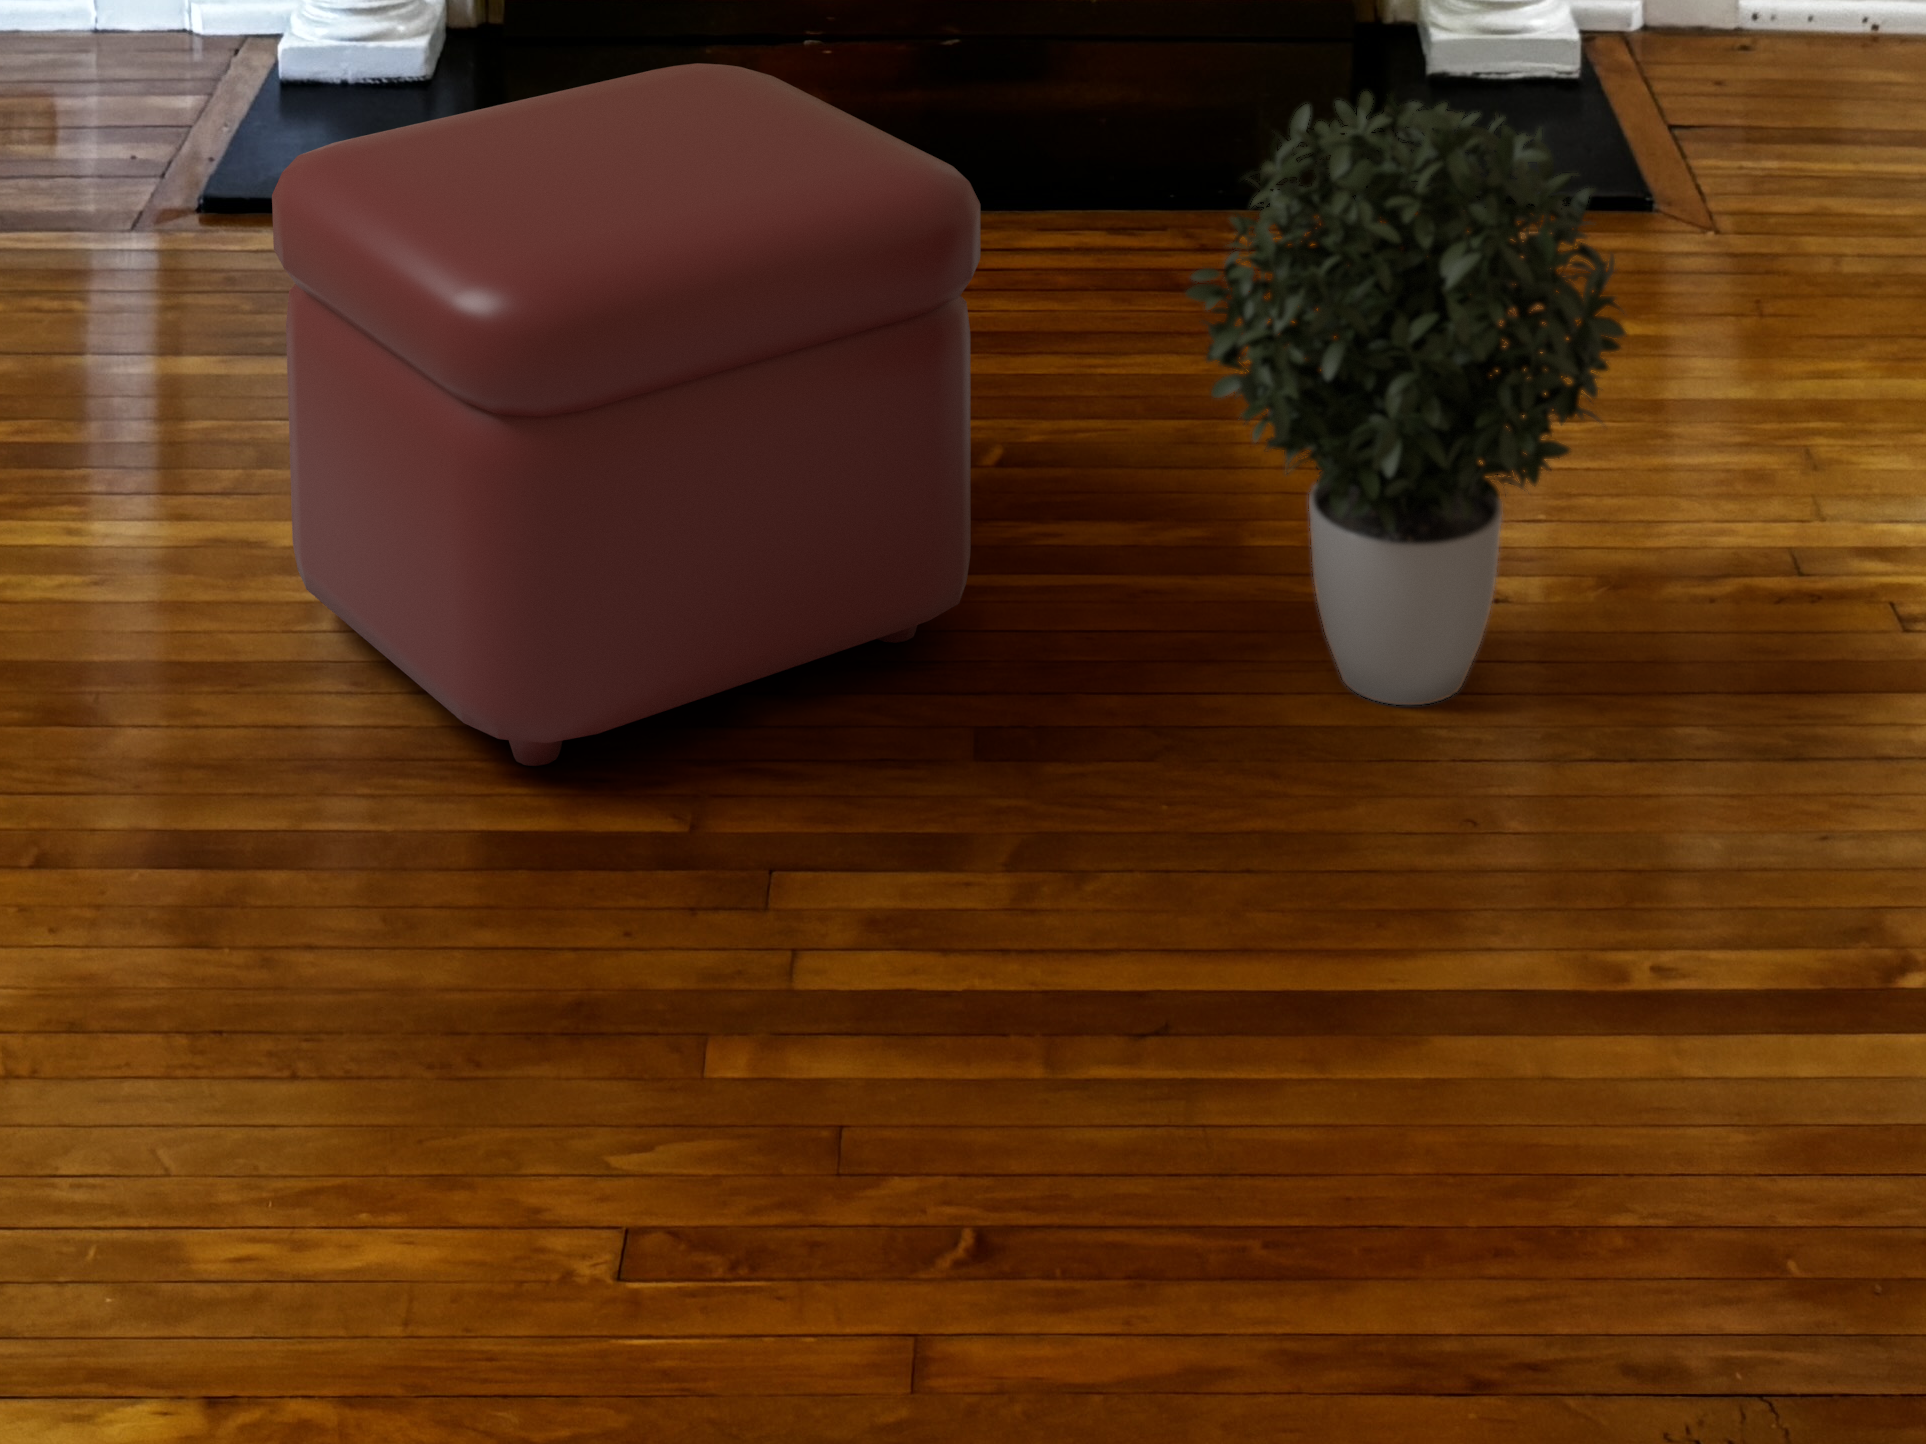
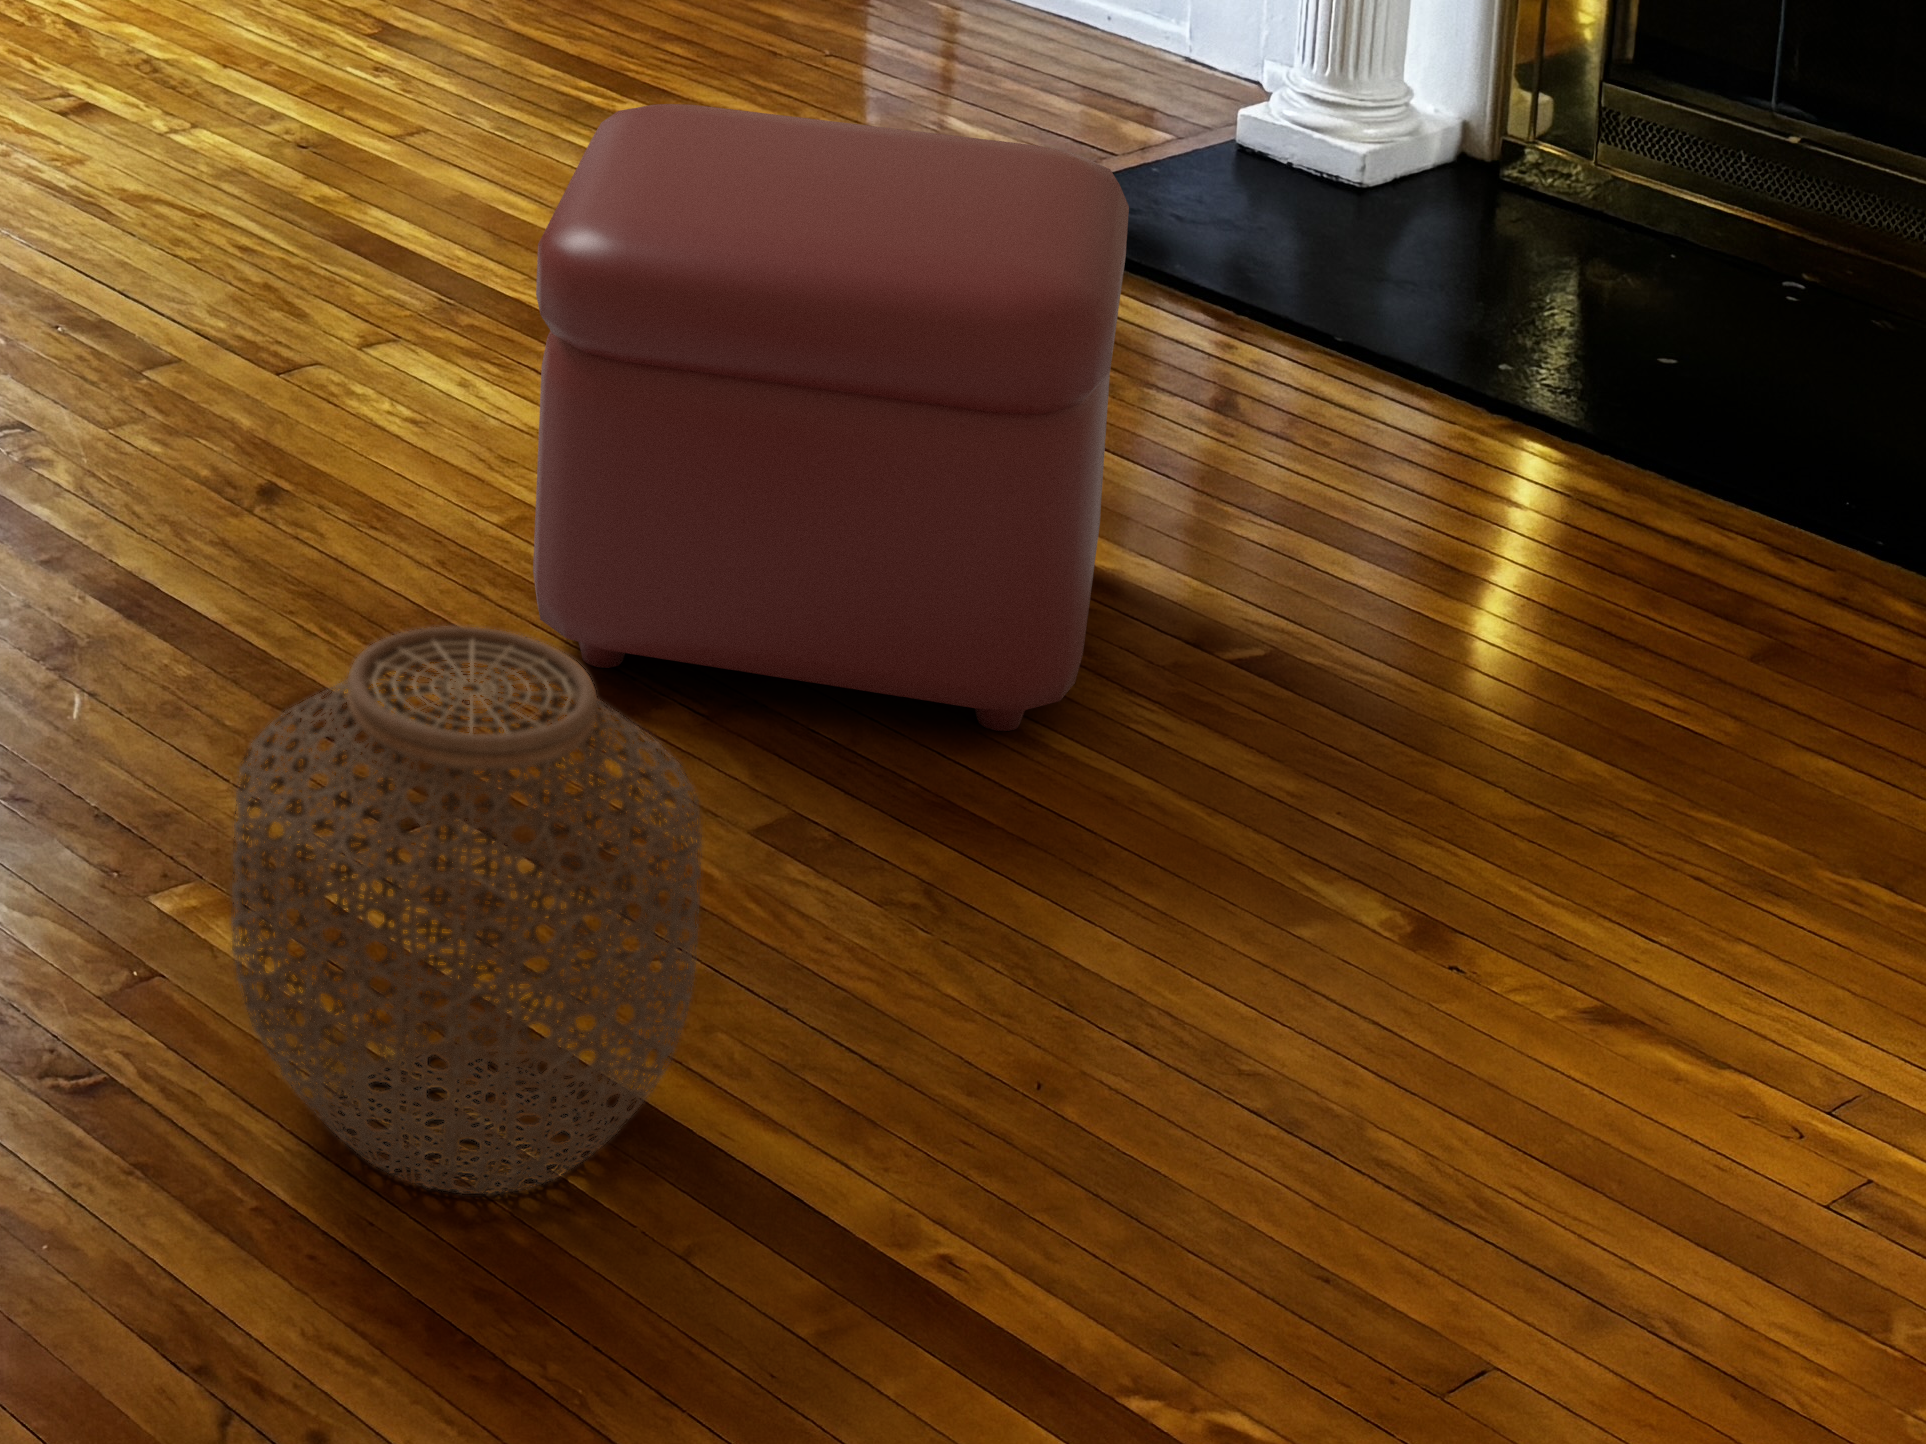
potted plant: present [1186,92,1626,705] -> none [1144,344,1642,998]
woven basket: none [878,667,1406,1319] -> present [231,626,702,1194]

